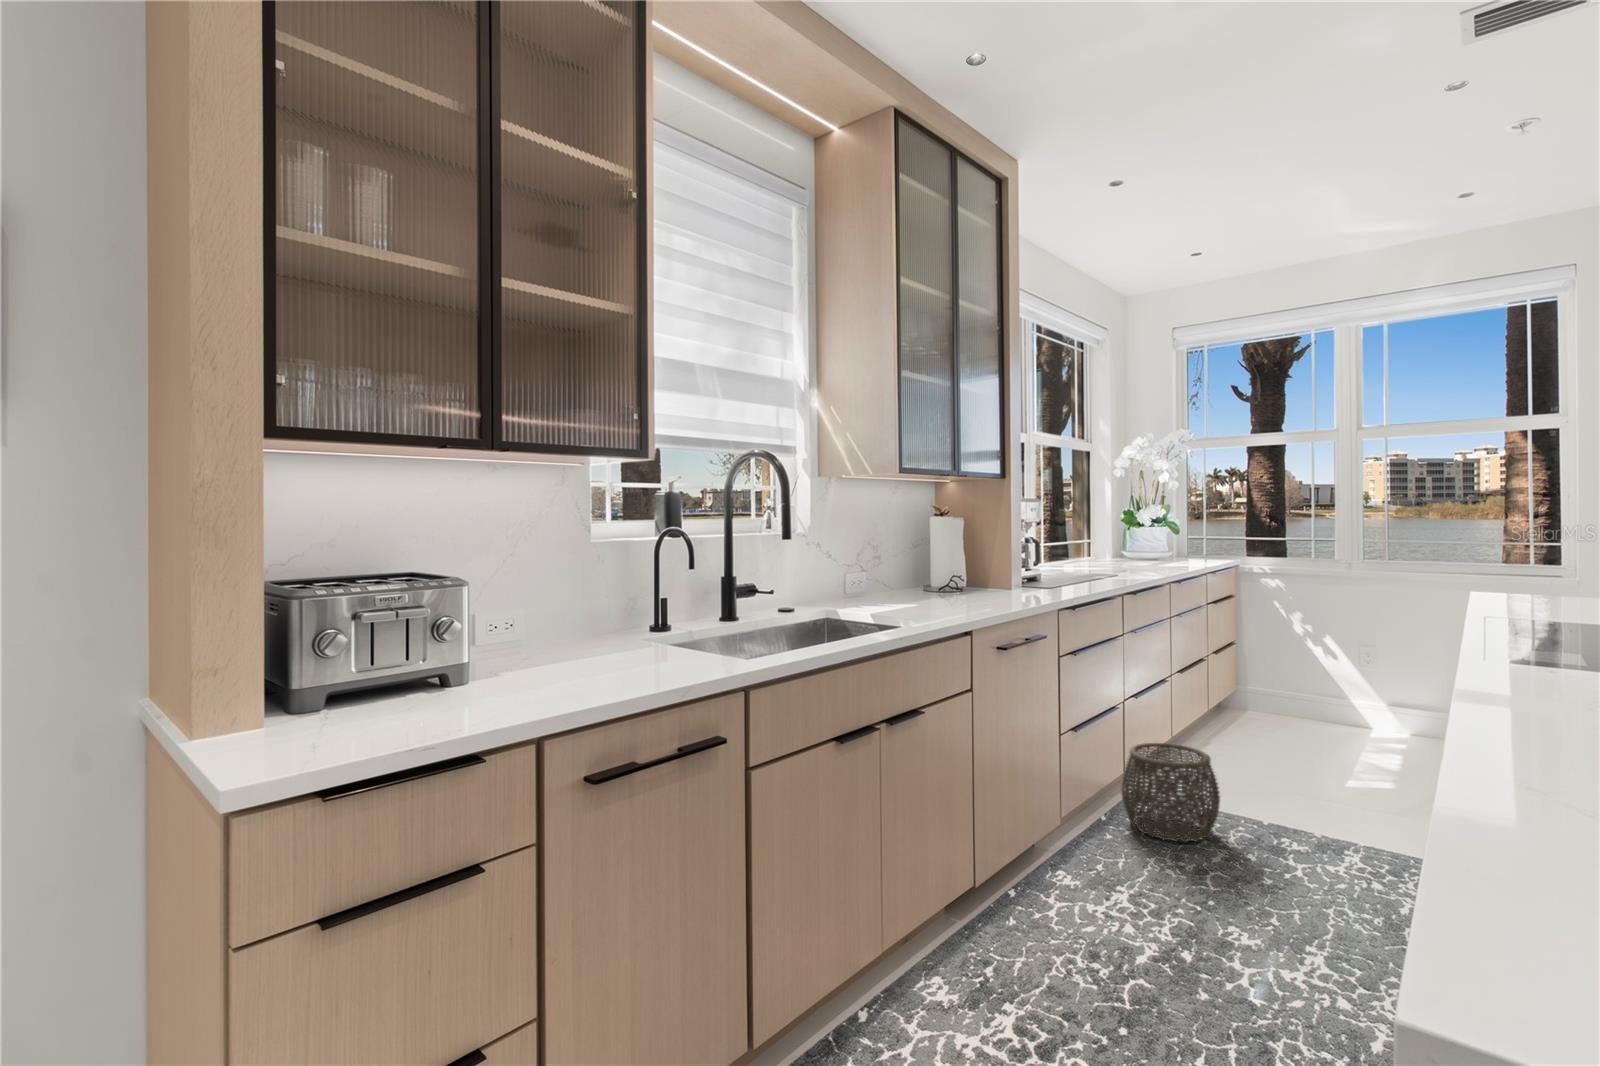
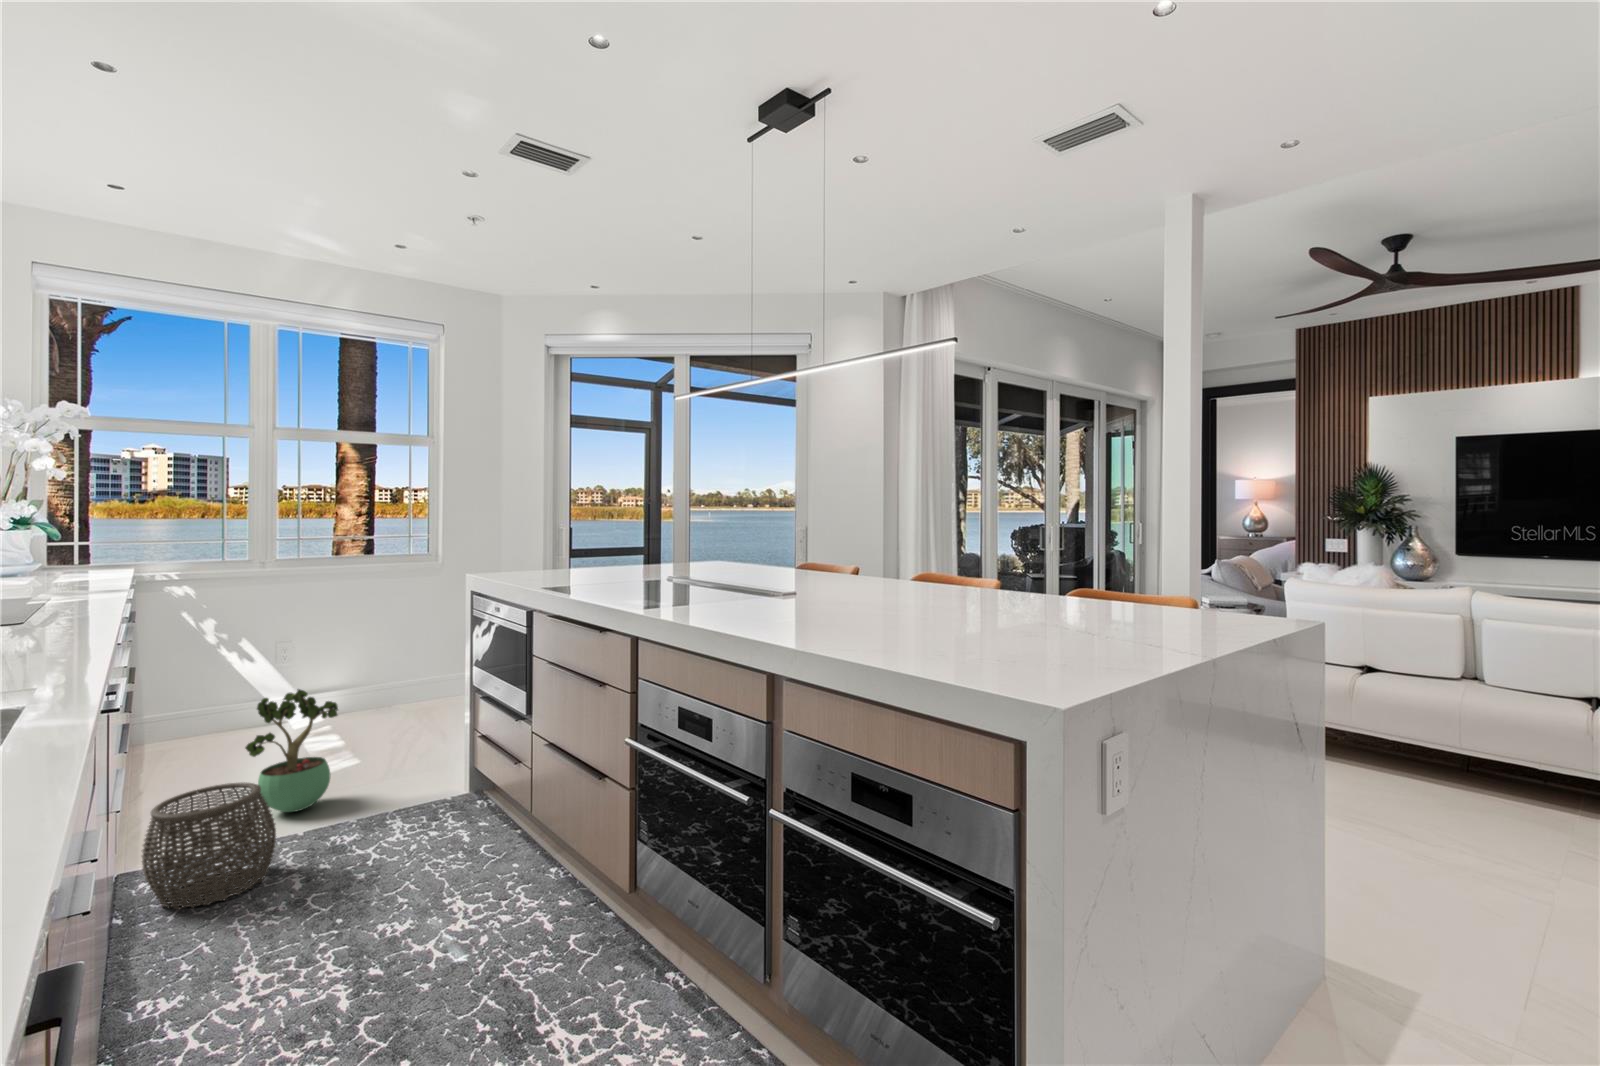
potted plant: none [1245,688,1334,805] -> present [245,689,338,812]

